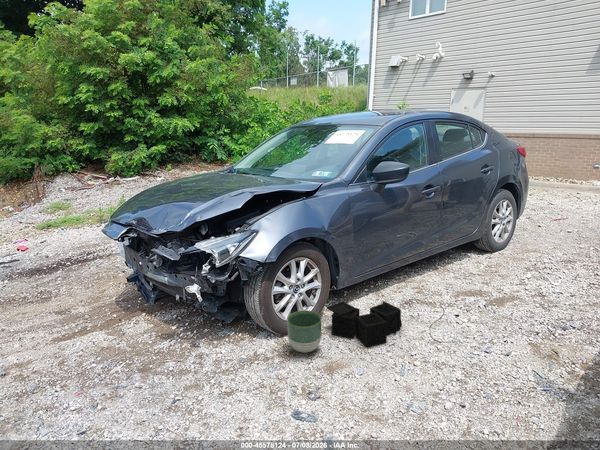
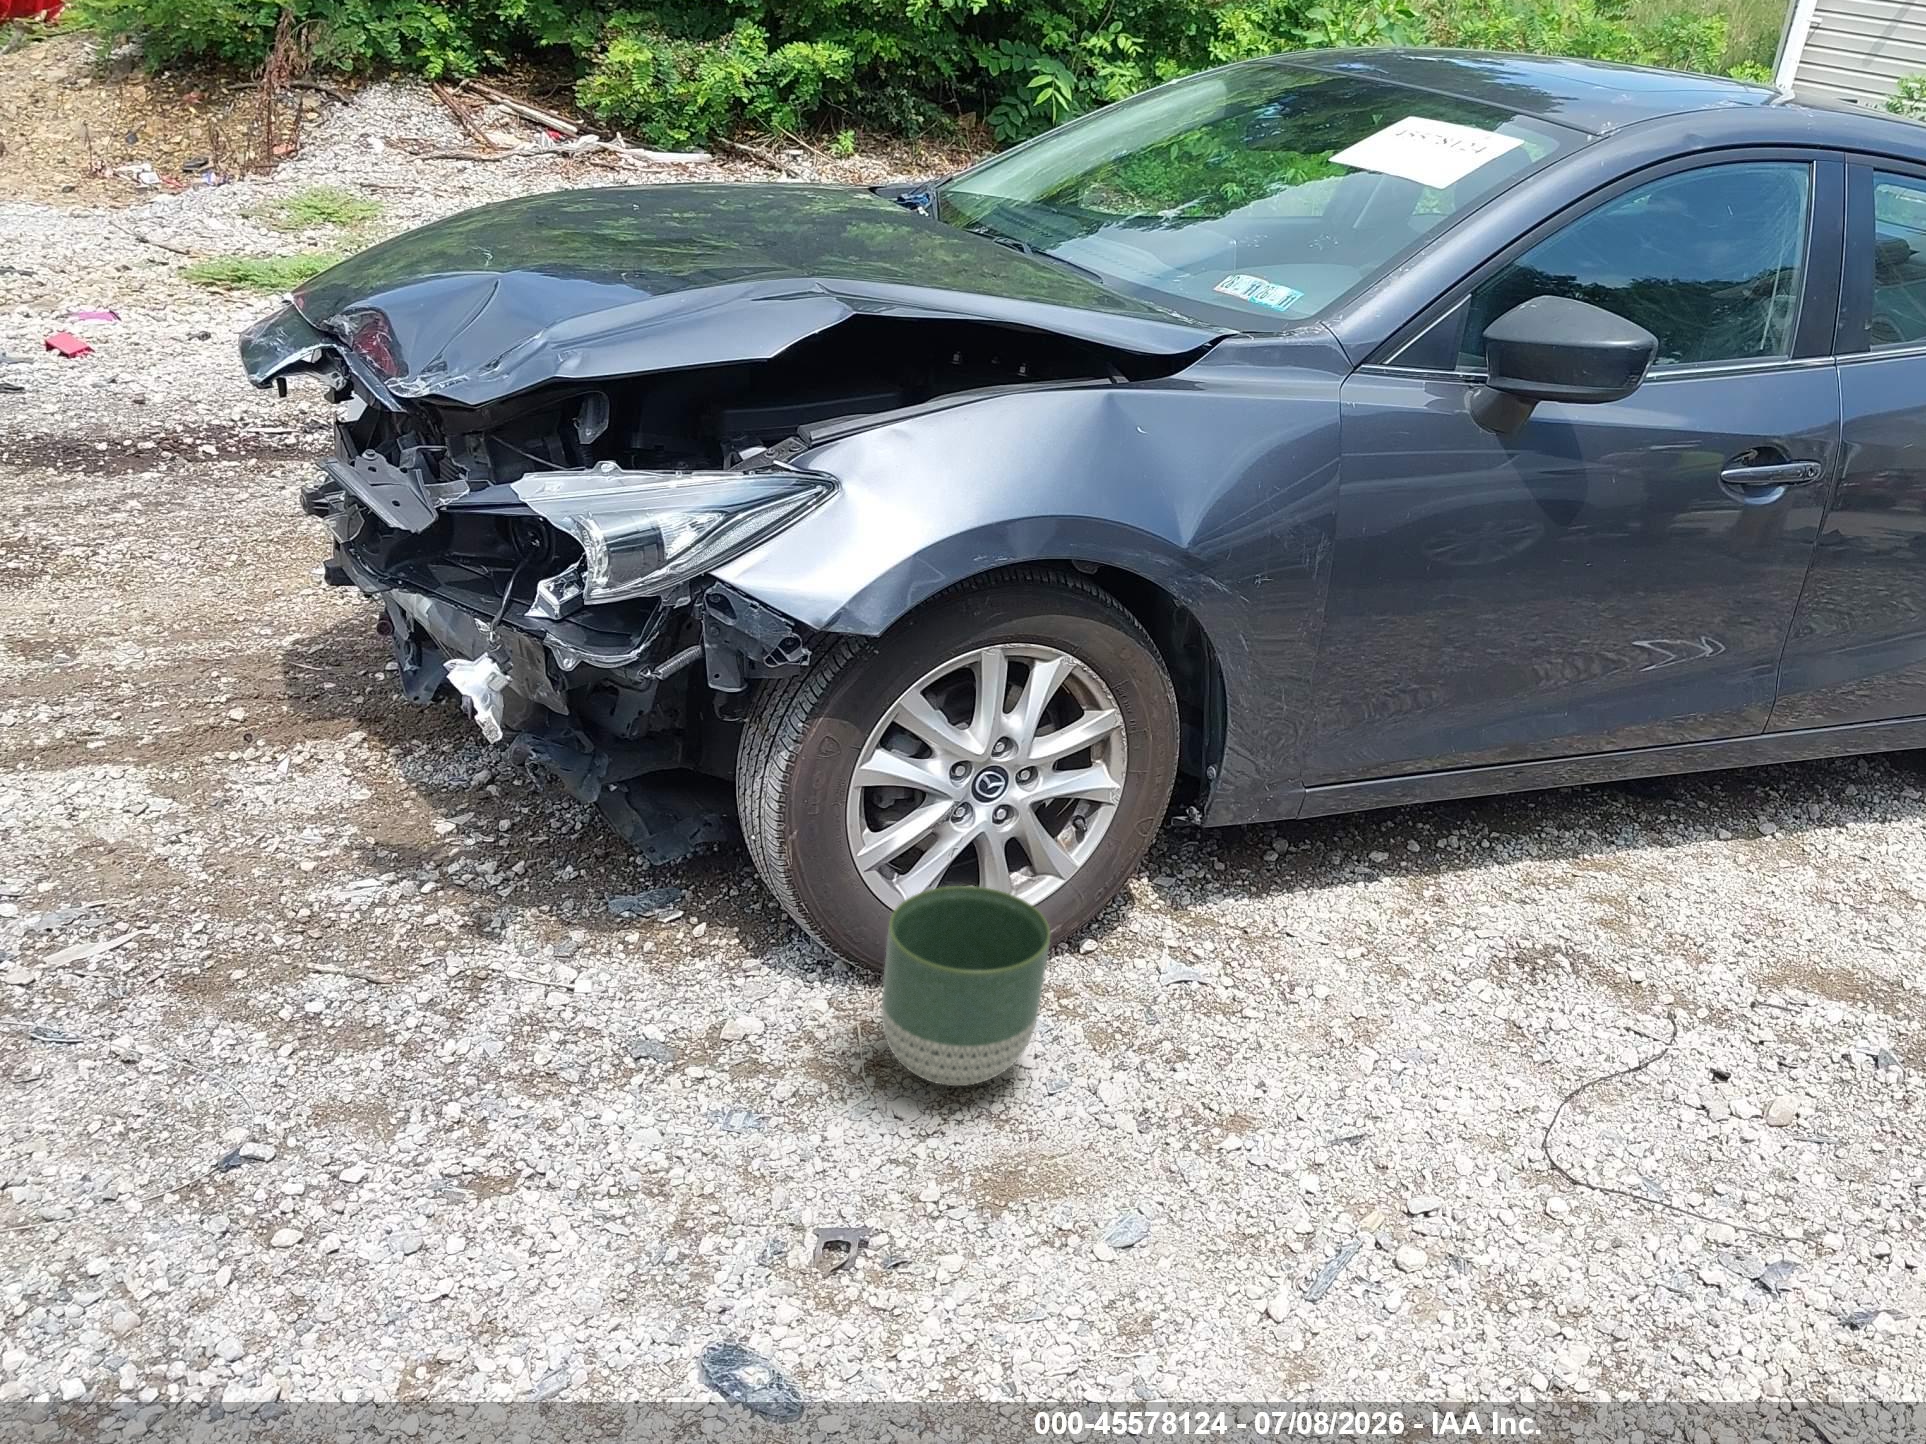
storage bin: present [327,301,402,347] -> none [1114,888,1454,1130]

